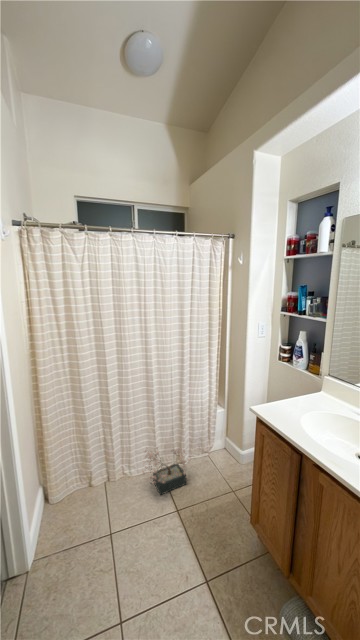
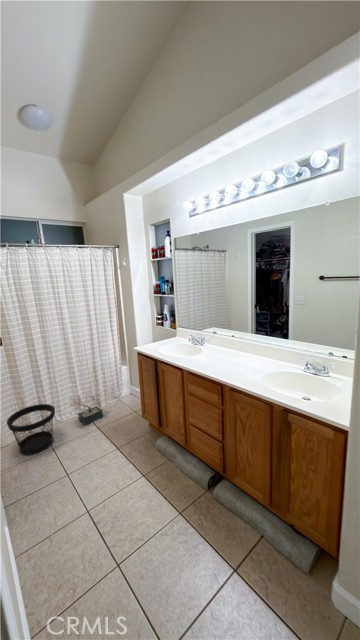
wastebasket: none [58,453,123,536] -> present [7,404,55,455]

